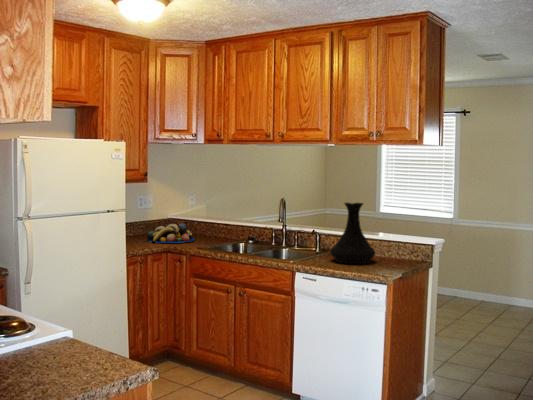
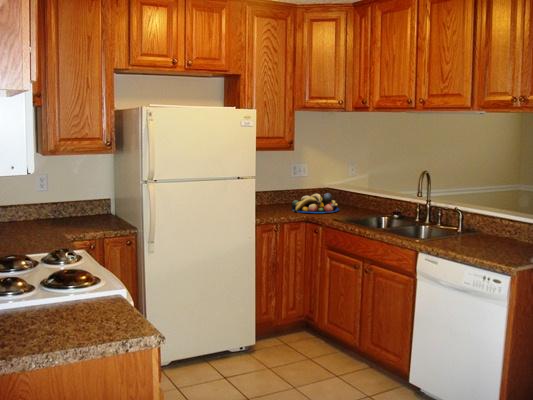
vase: present [330,203,375,264] -> none [462,178,516,248]

